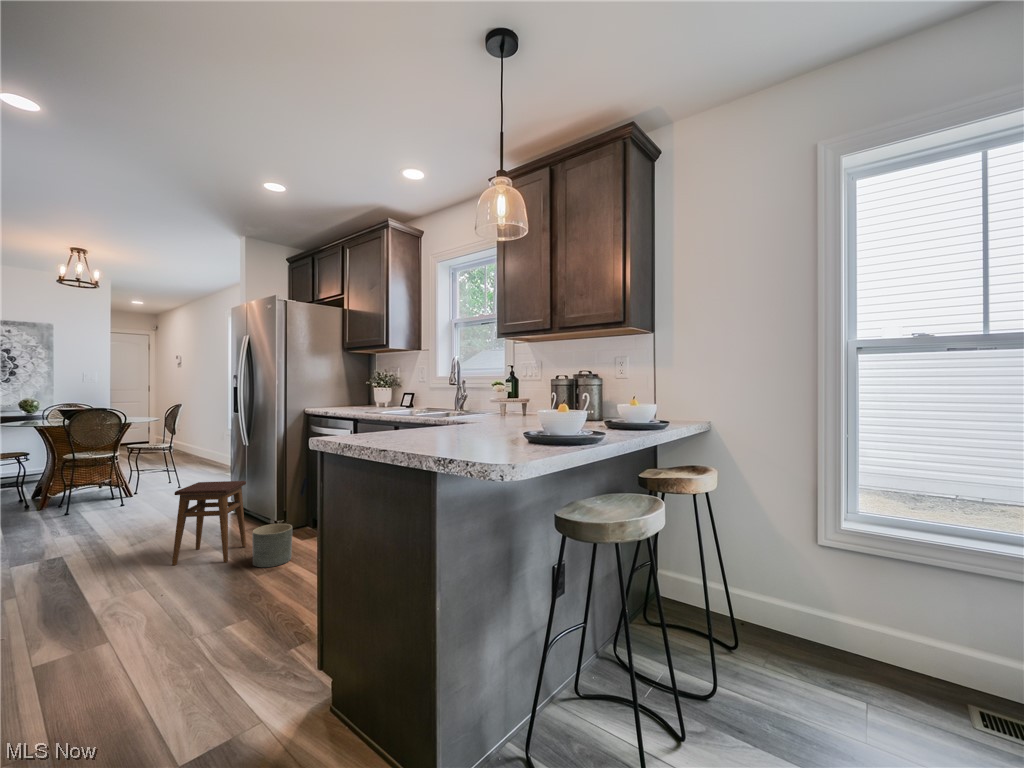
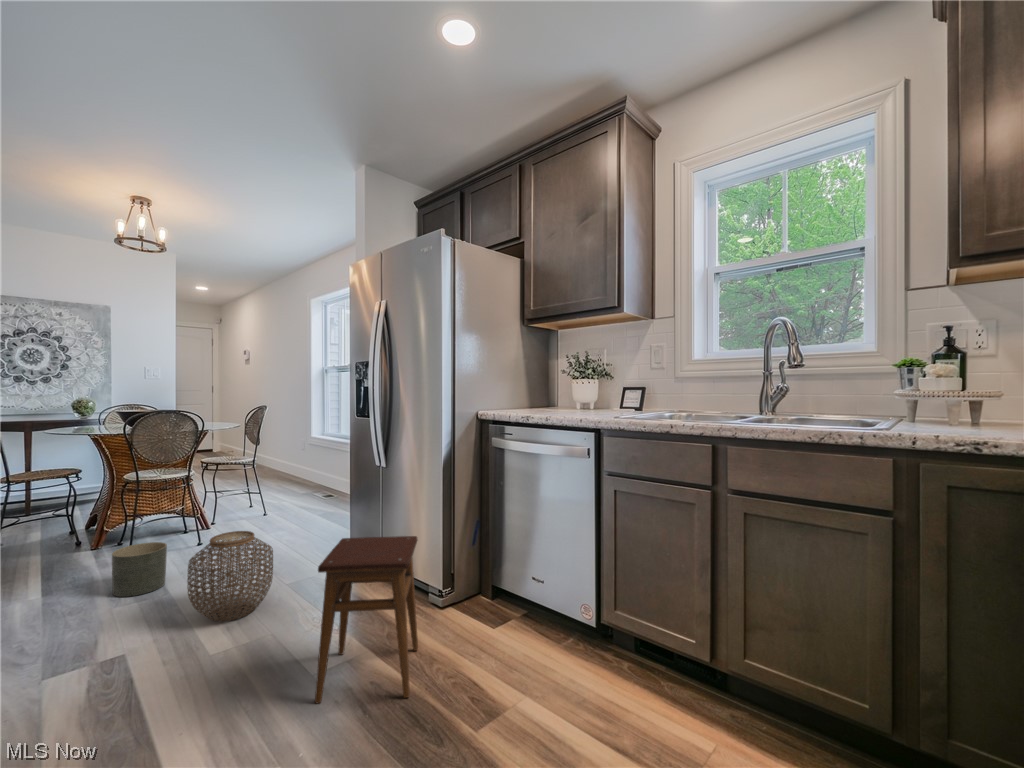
woven basket: none [105,485,165,539] -> present [187,531,273,622]
planter: present [252,524,292,567] -> present [112,542,167,597]

